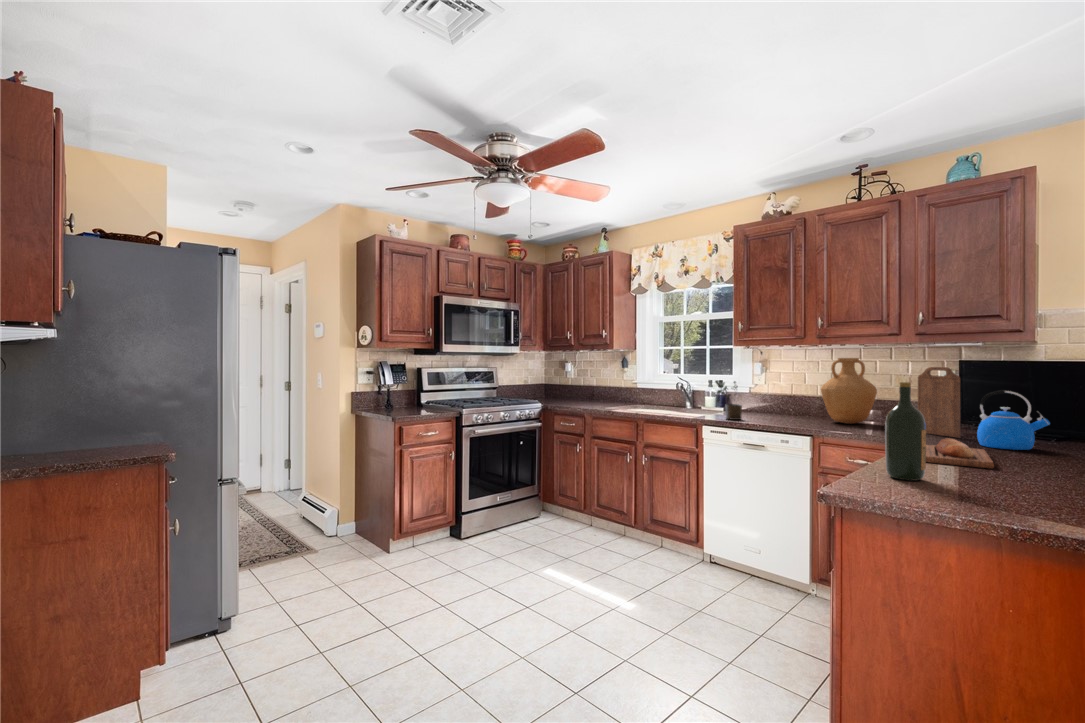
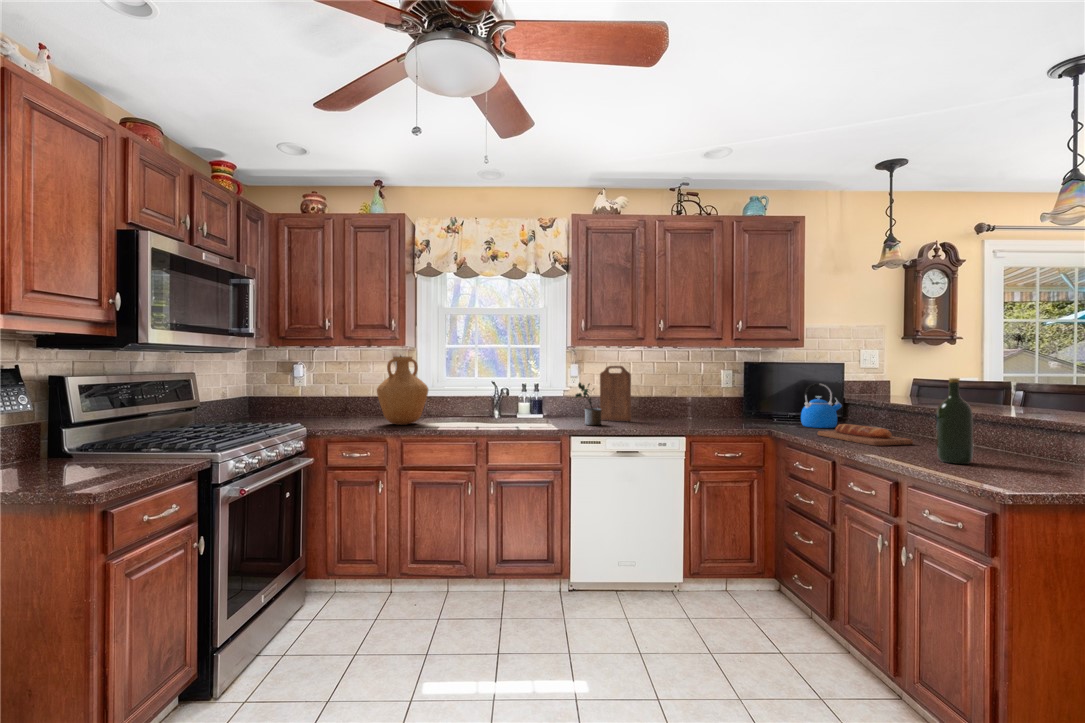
vase: present [821,358,877,424] -> present [377,356,428,425]
cutting board: present [918,367,960,437] -> present [600,366,631,421]

